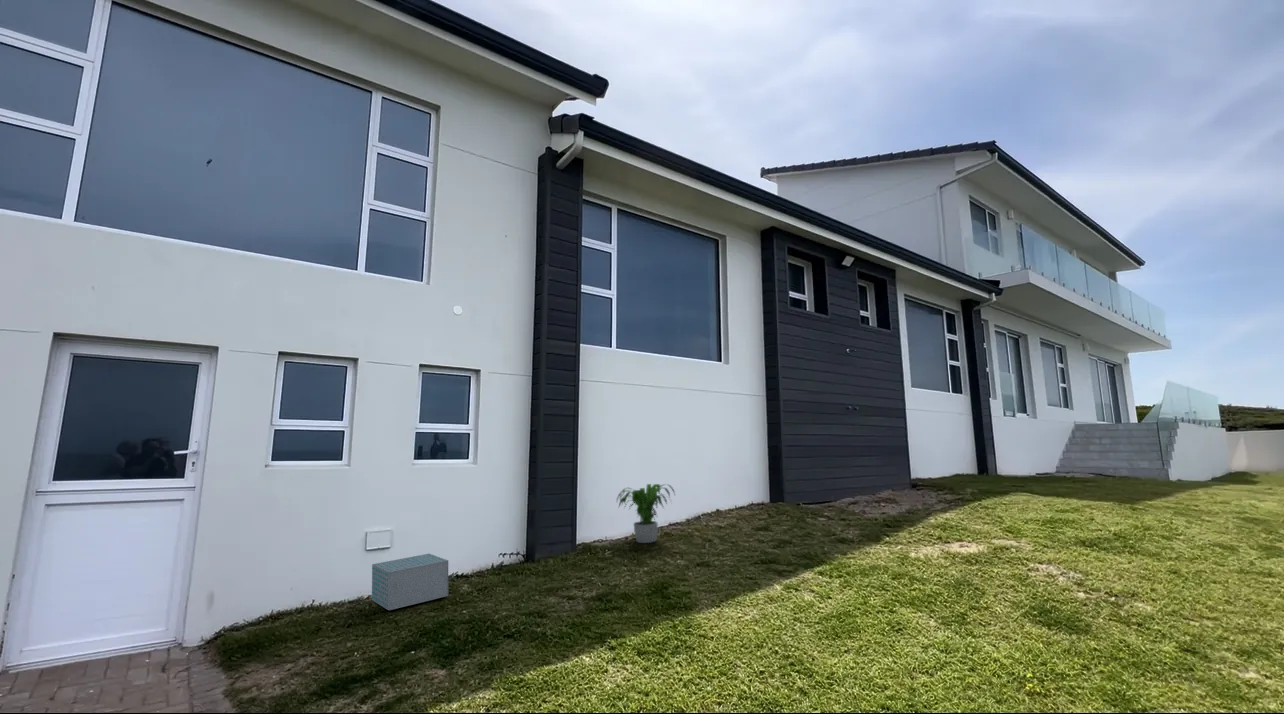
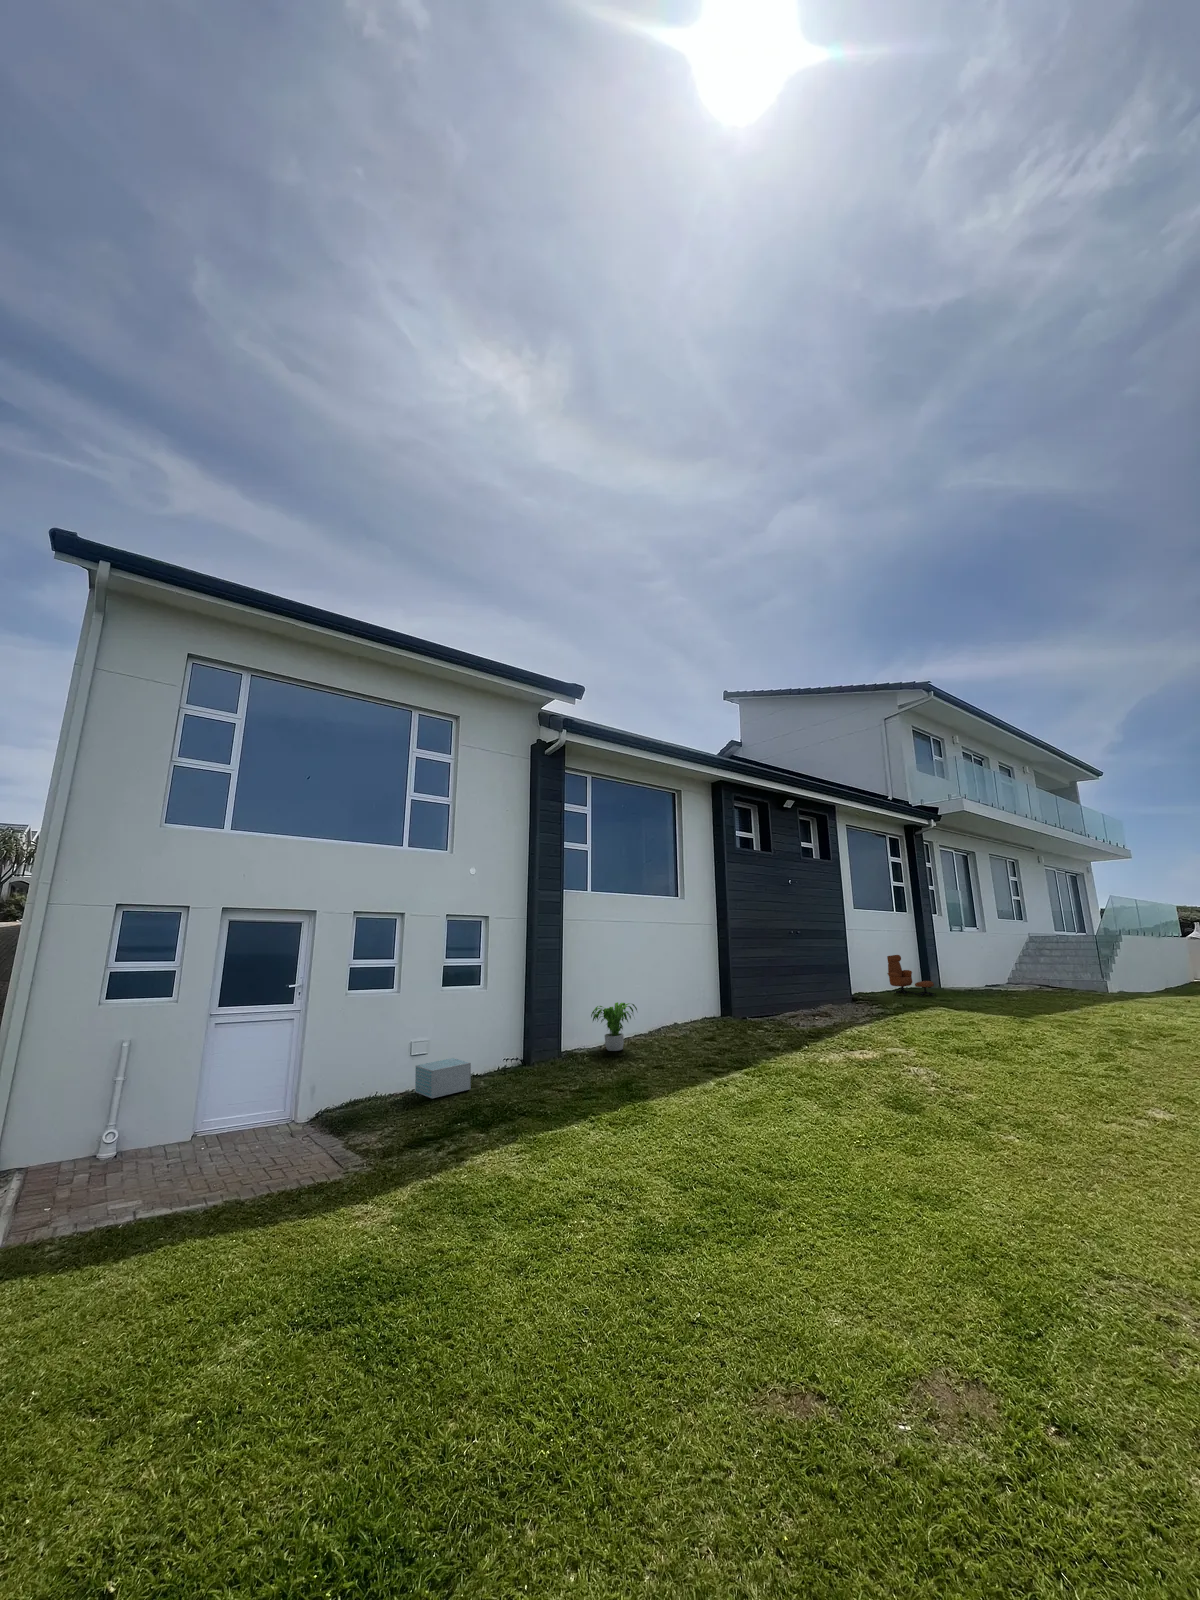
lounge chair: none [946,438,1001,481] -> present [887,955,936,996]

